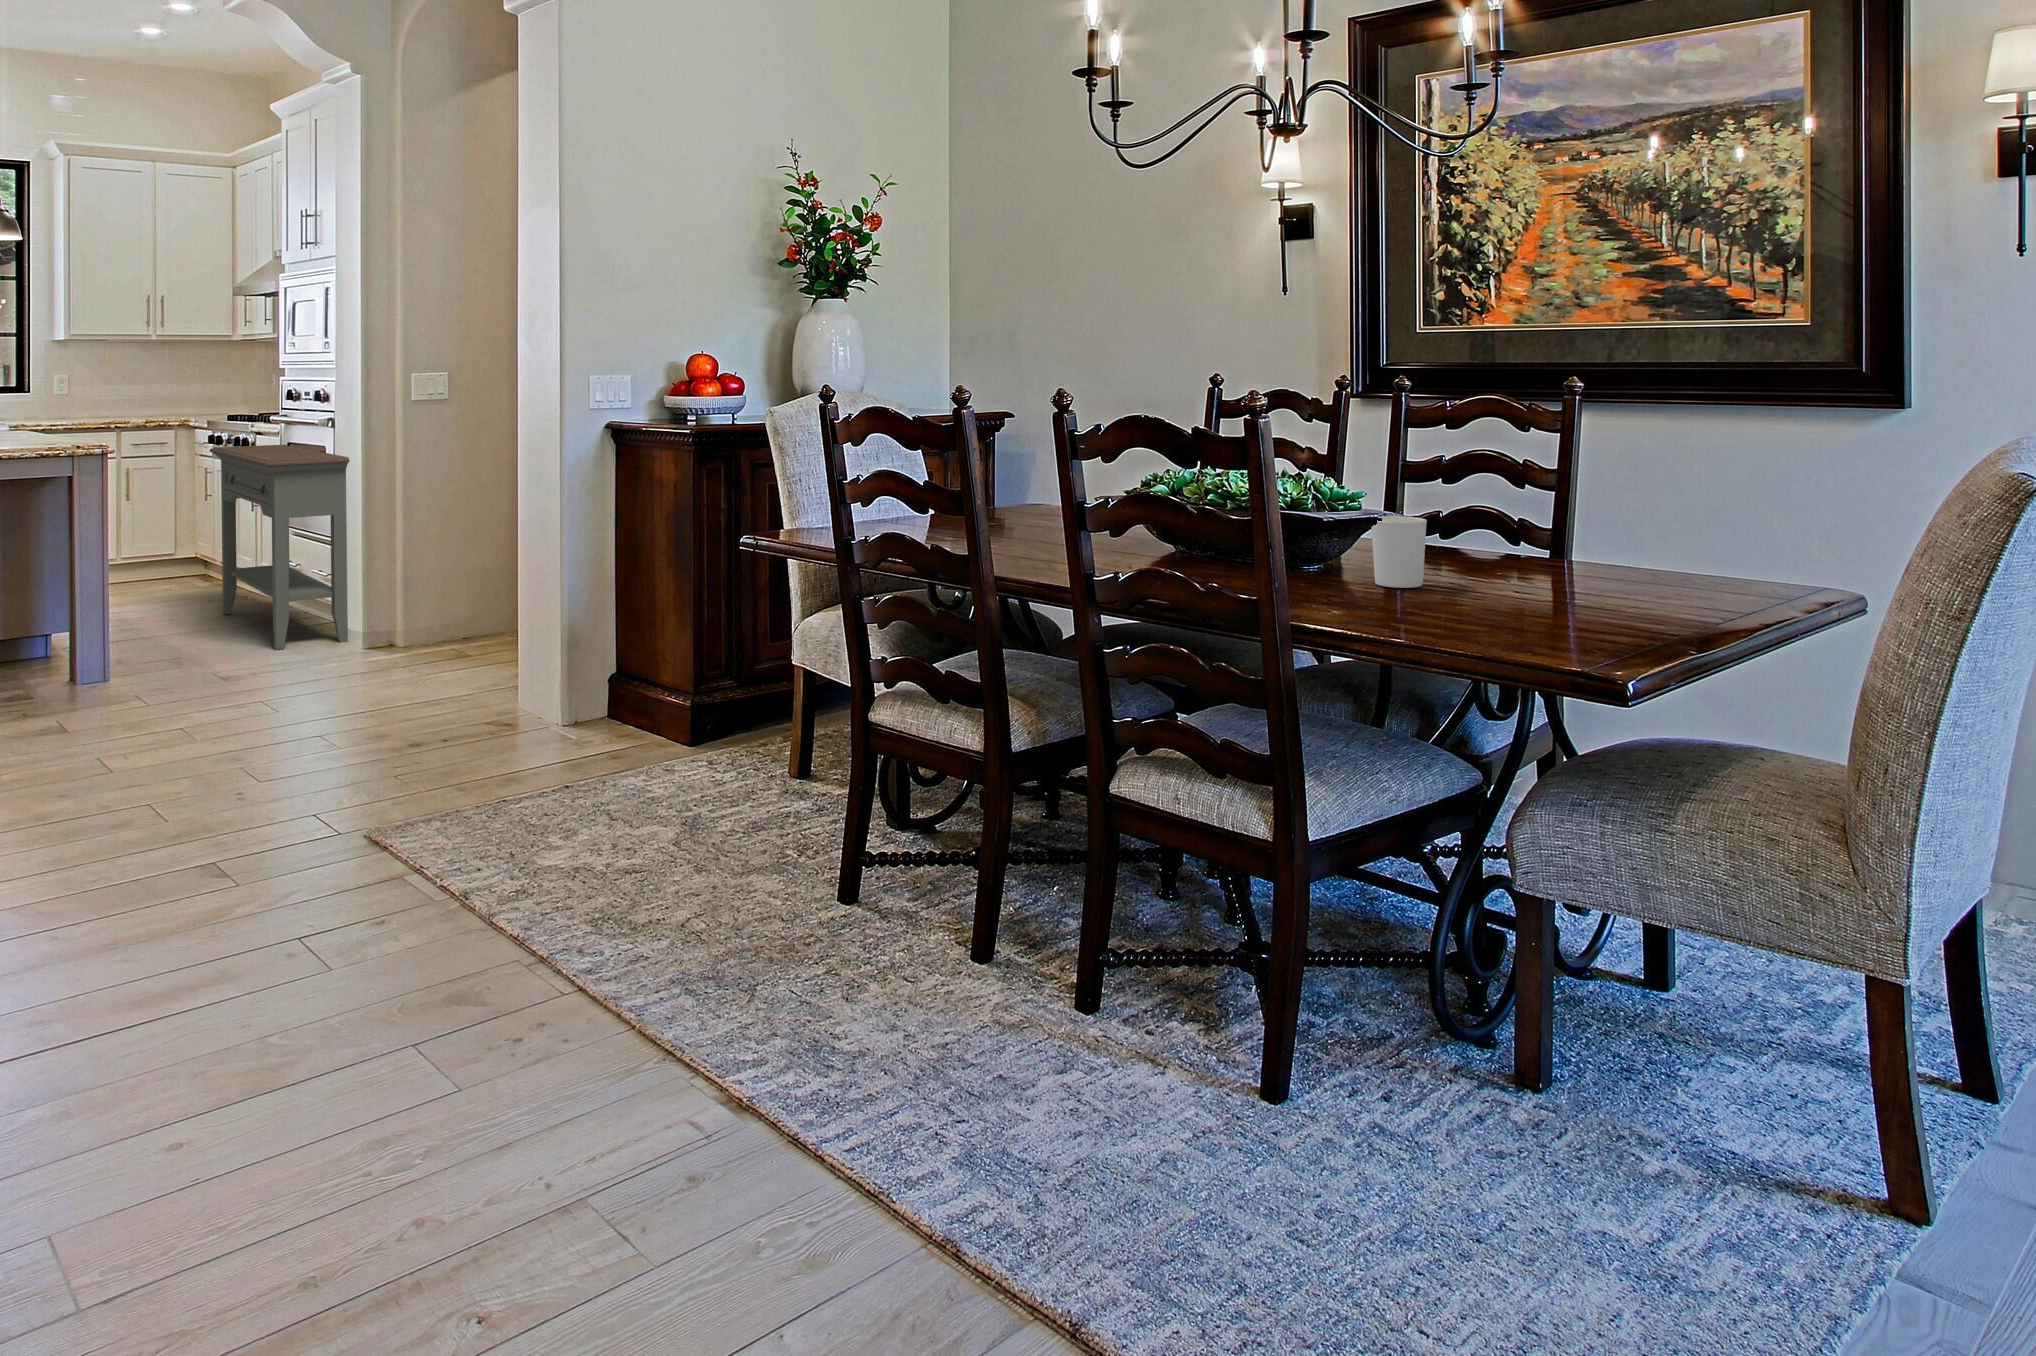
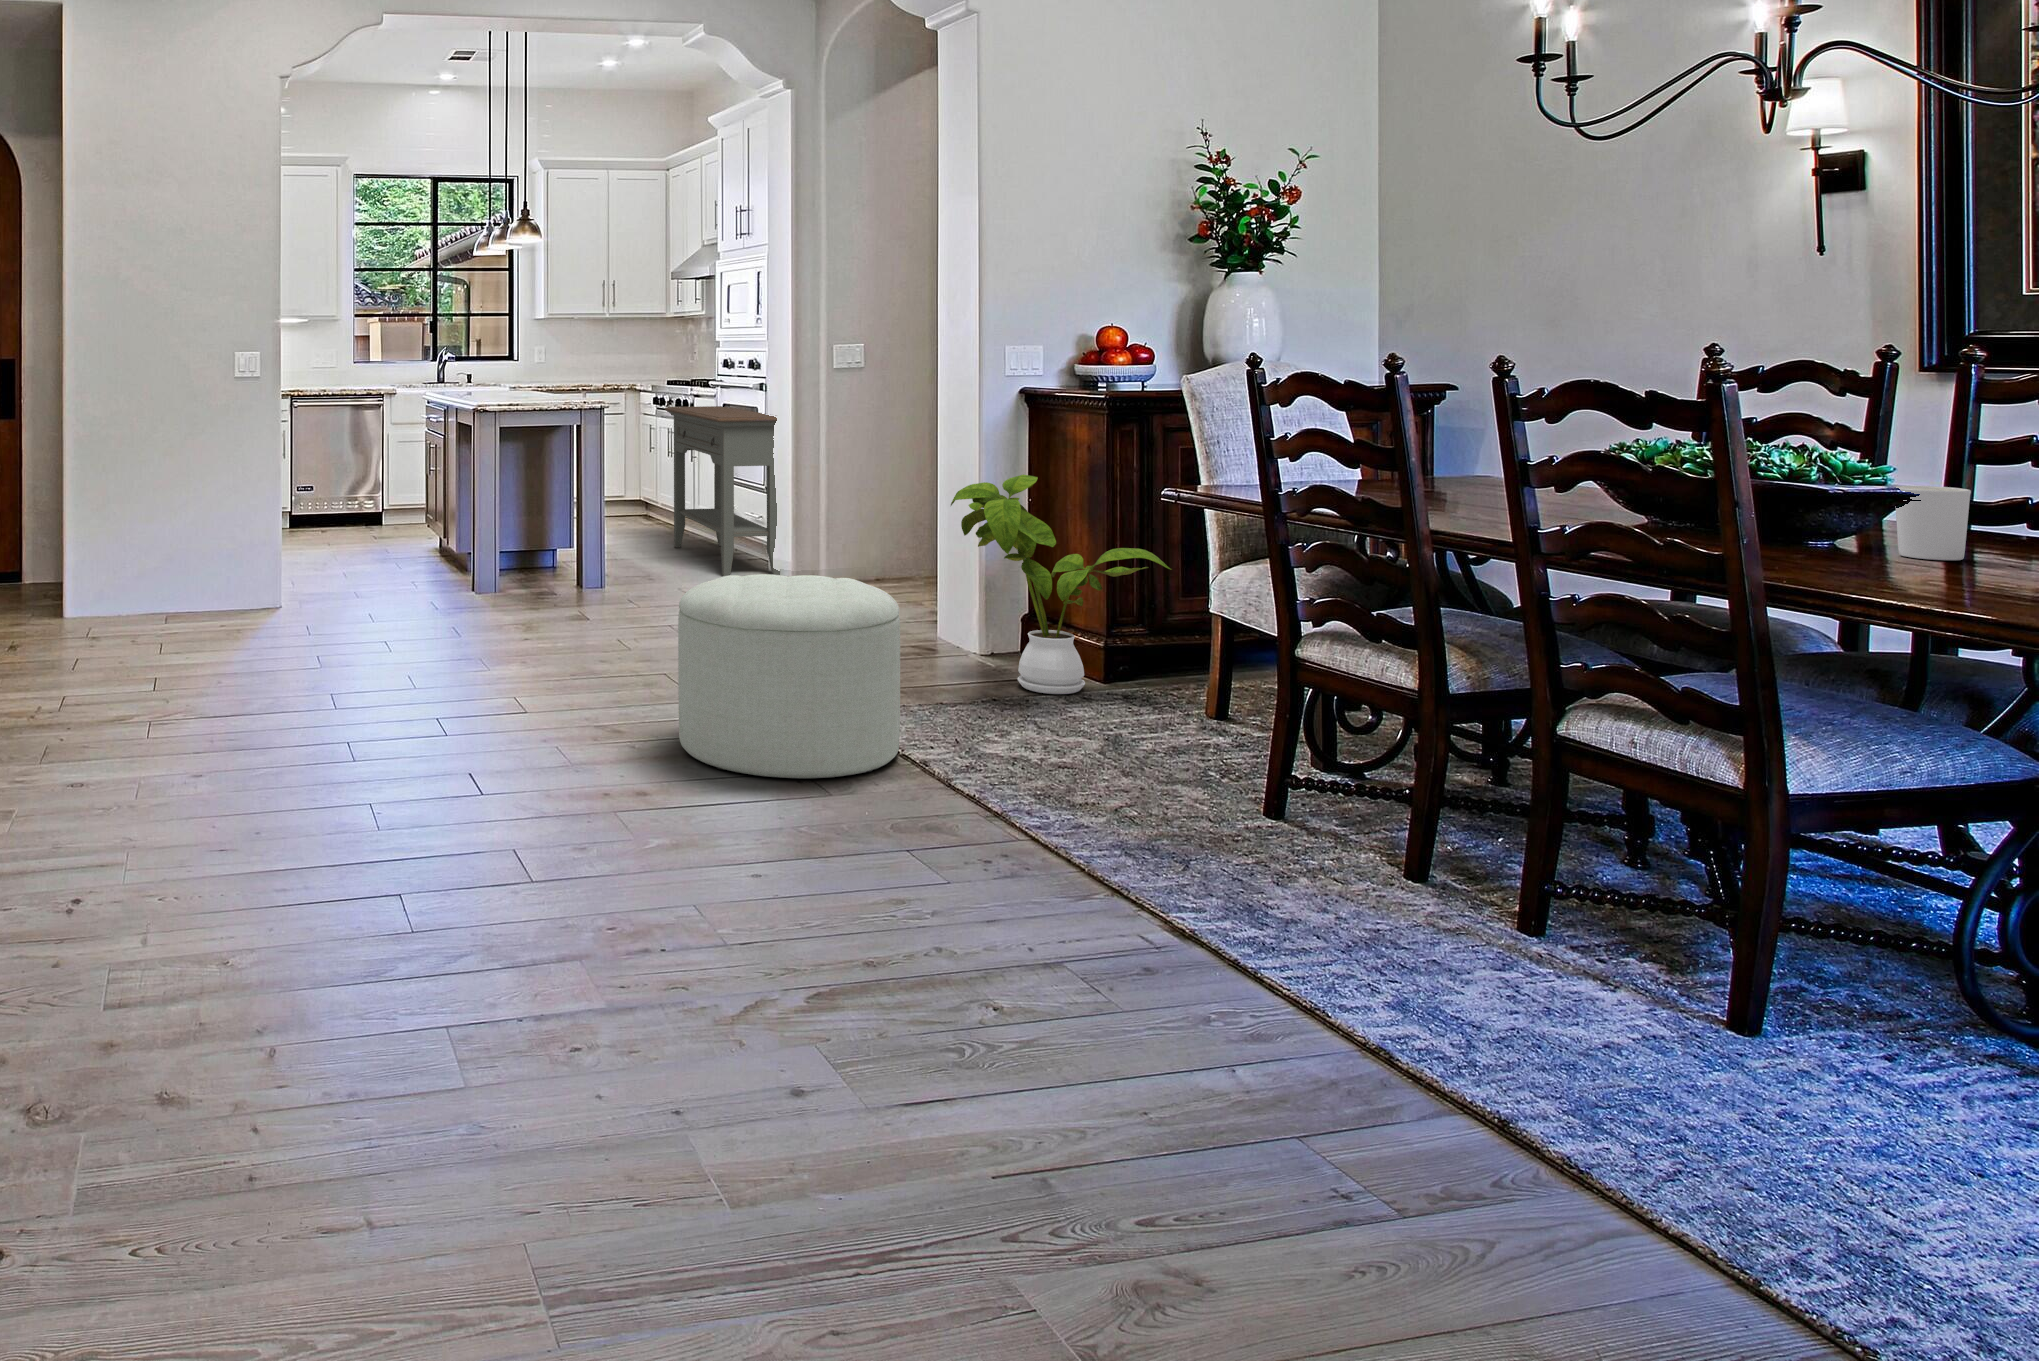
house plant: none [517,524,756,768] -> present [951,475,1170,694]
ottoman: none [137,669,440,949] -> present [678,574,900,778]

